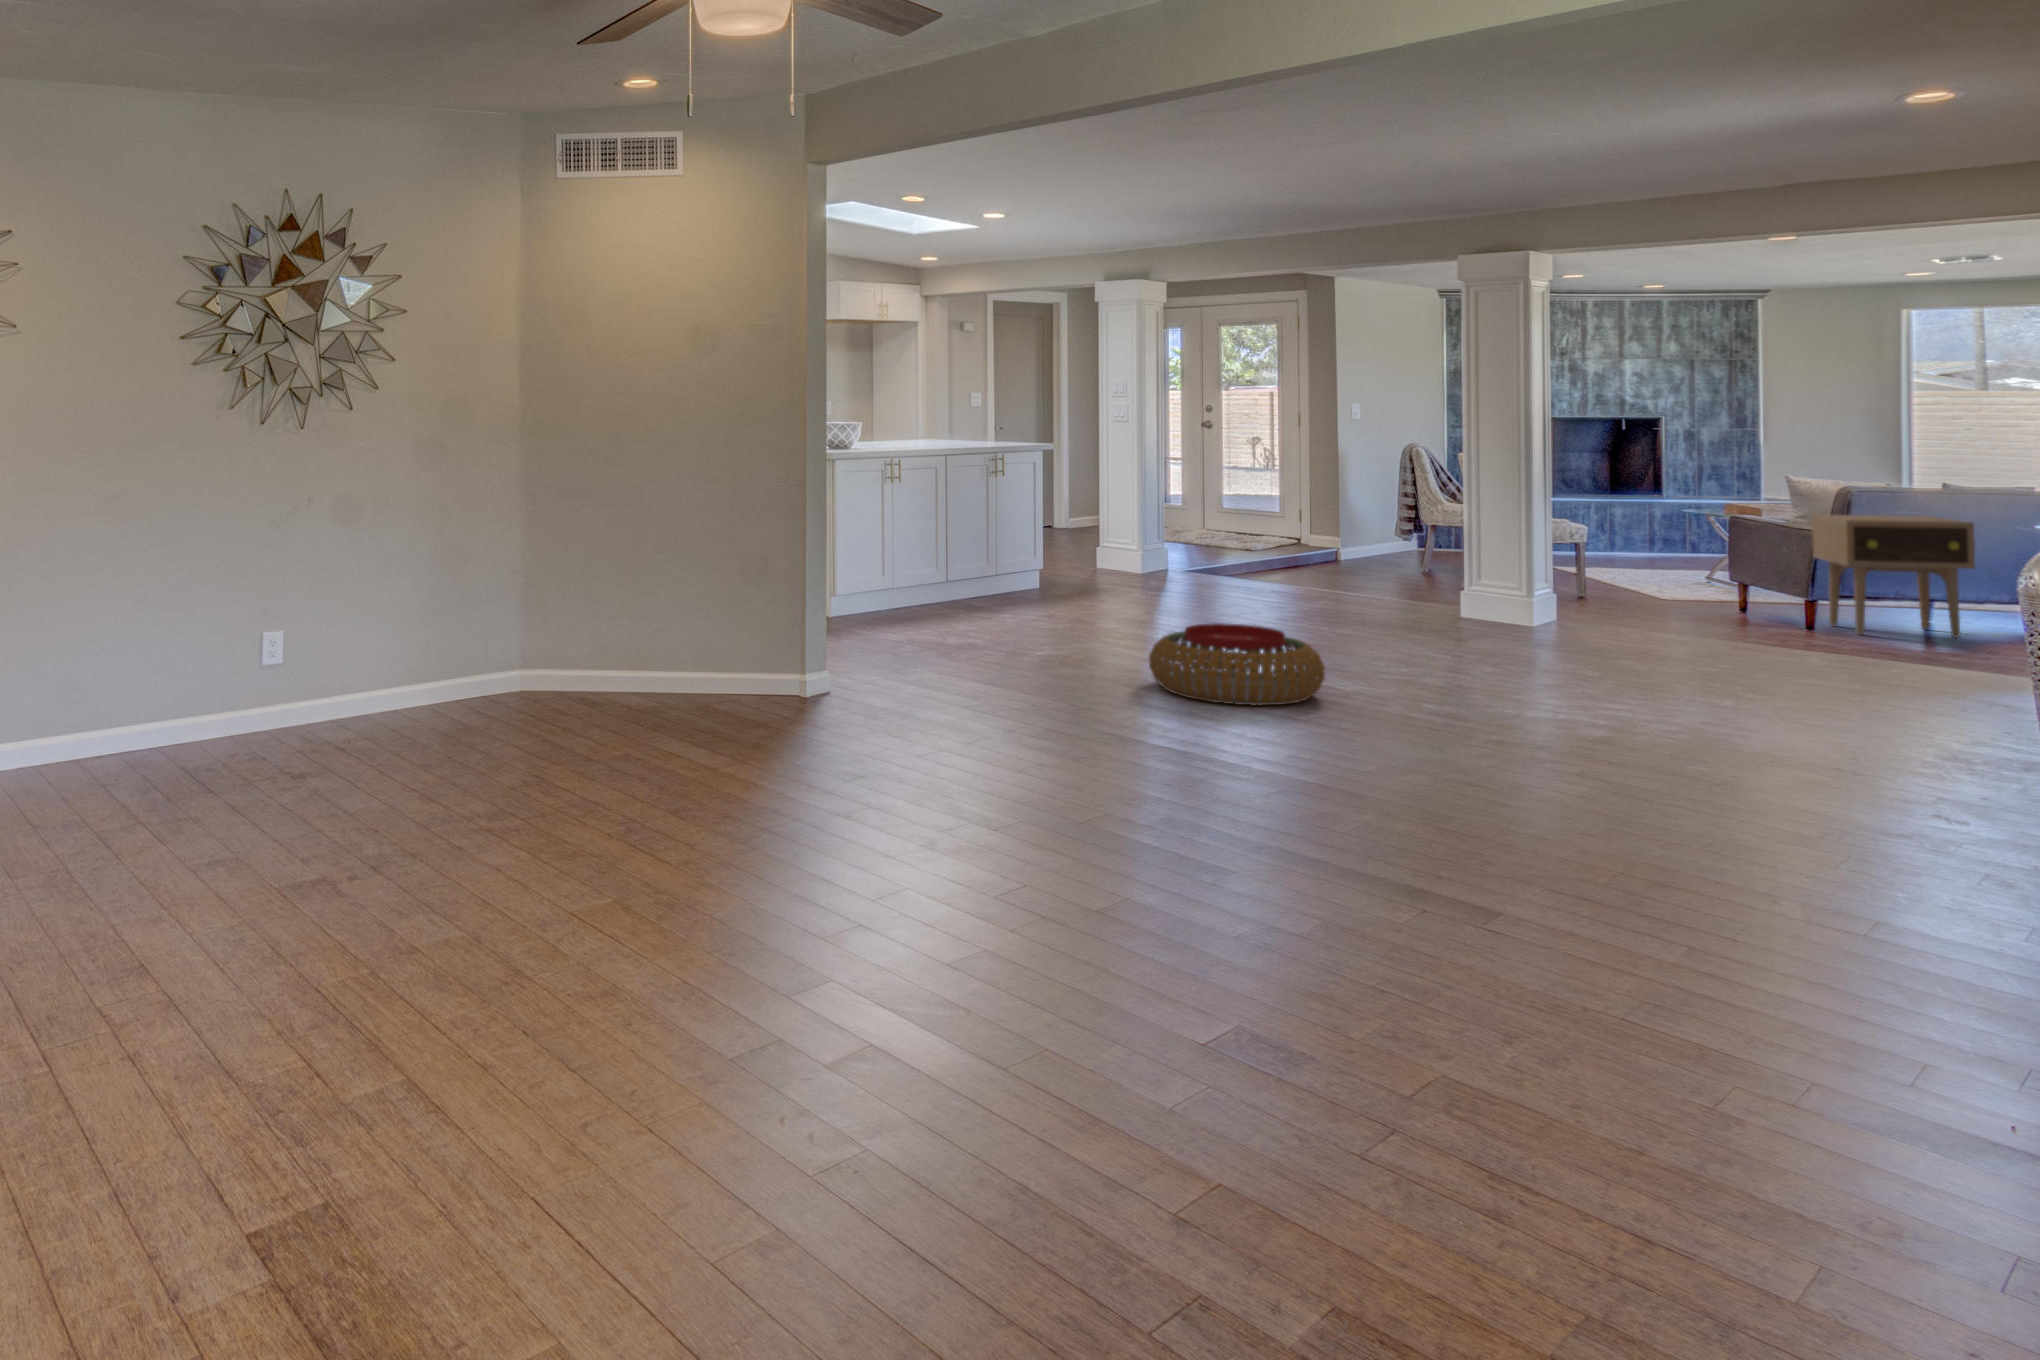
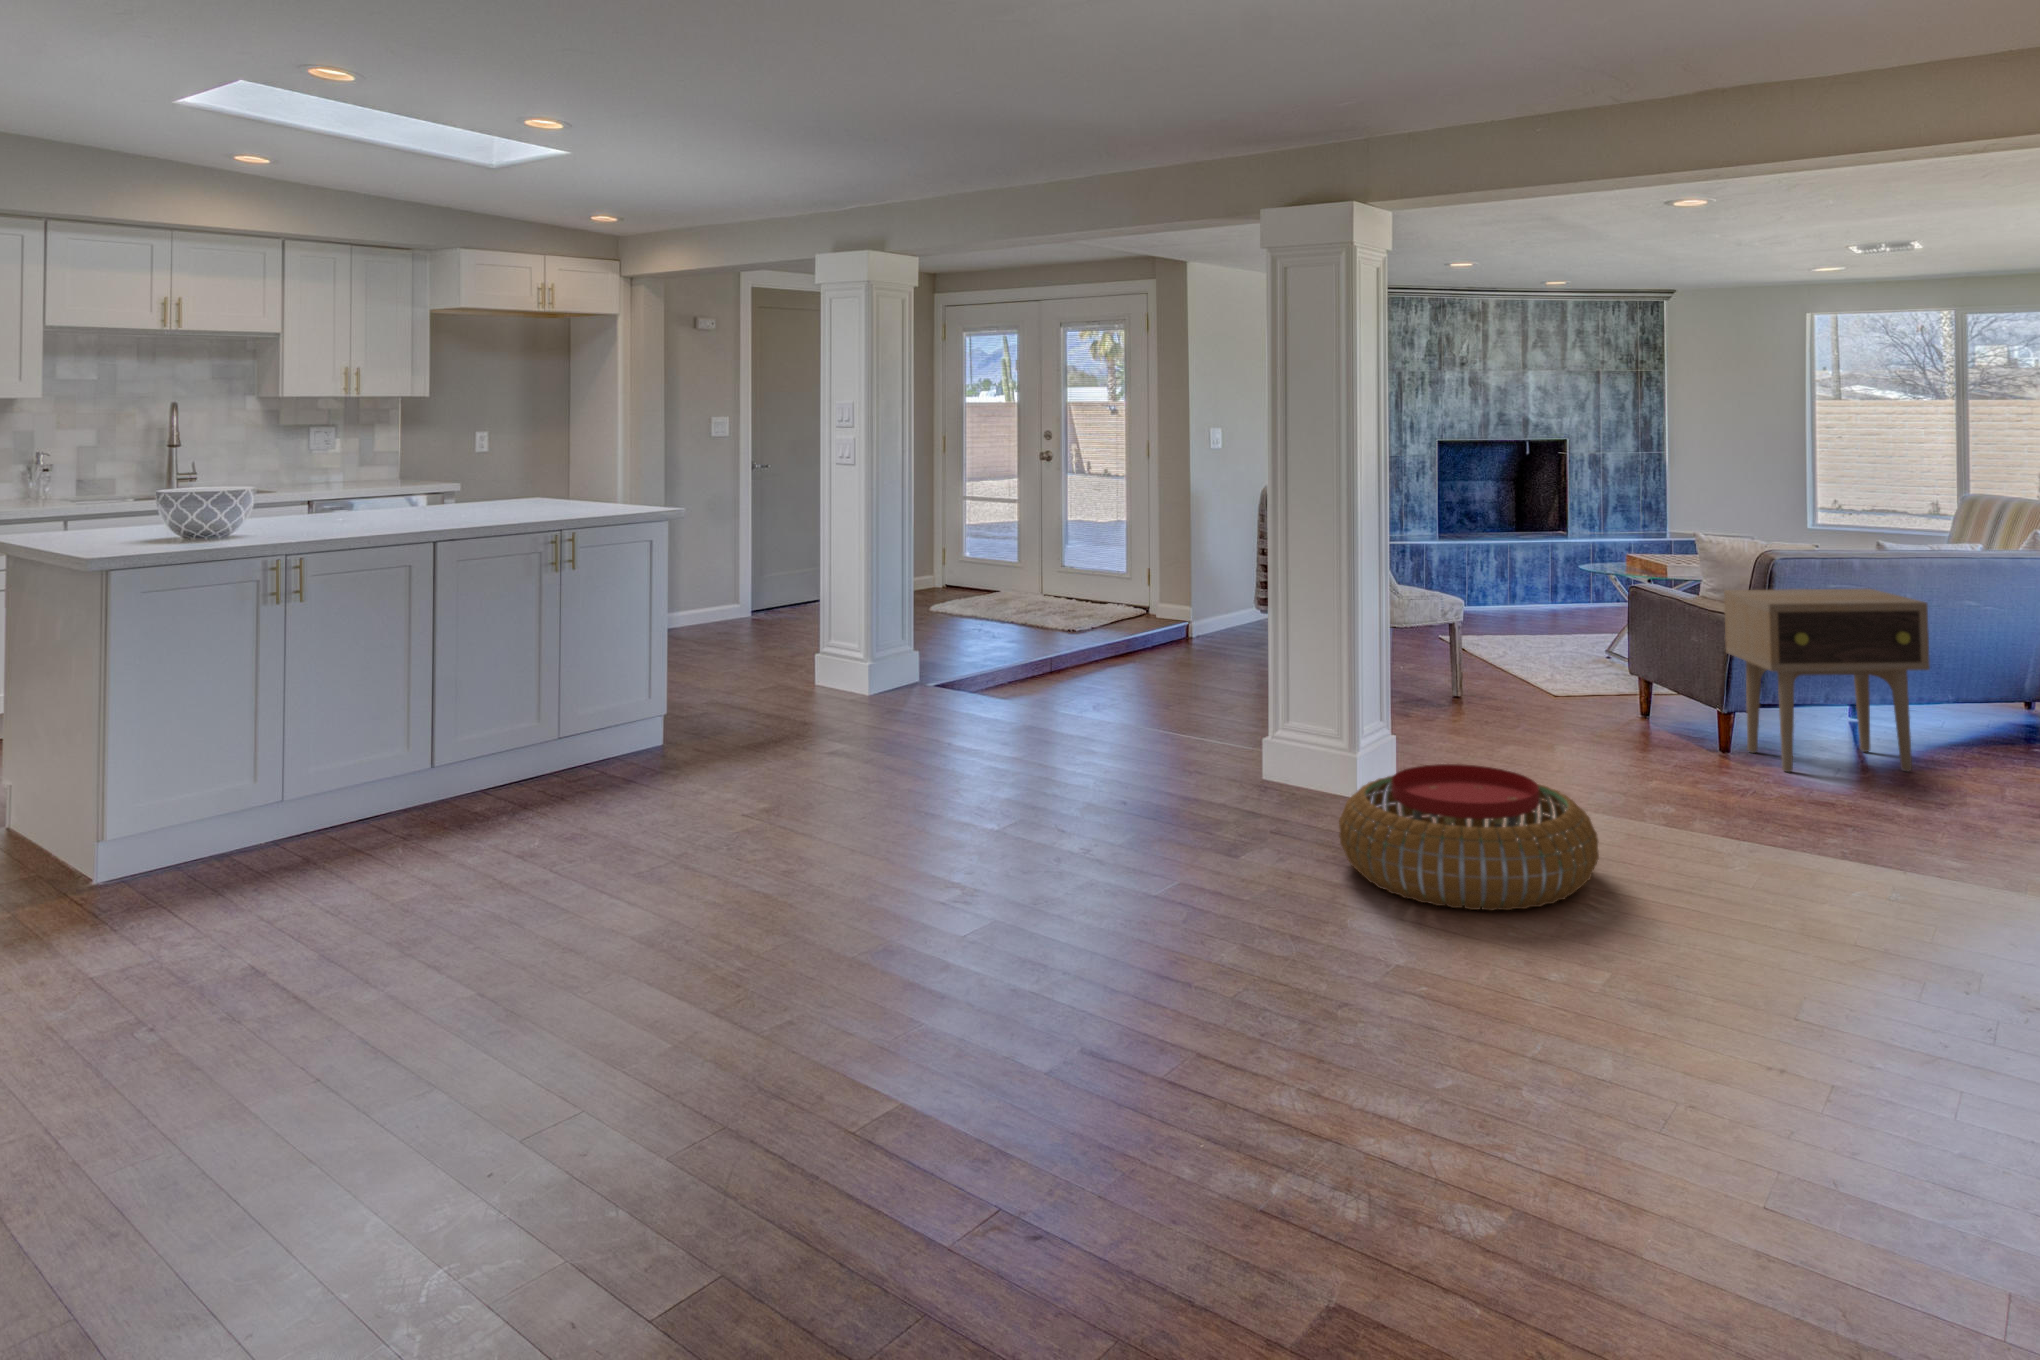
pouf: present [1149,623,1325,705] -> present [1339,764,1599,910]

